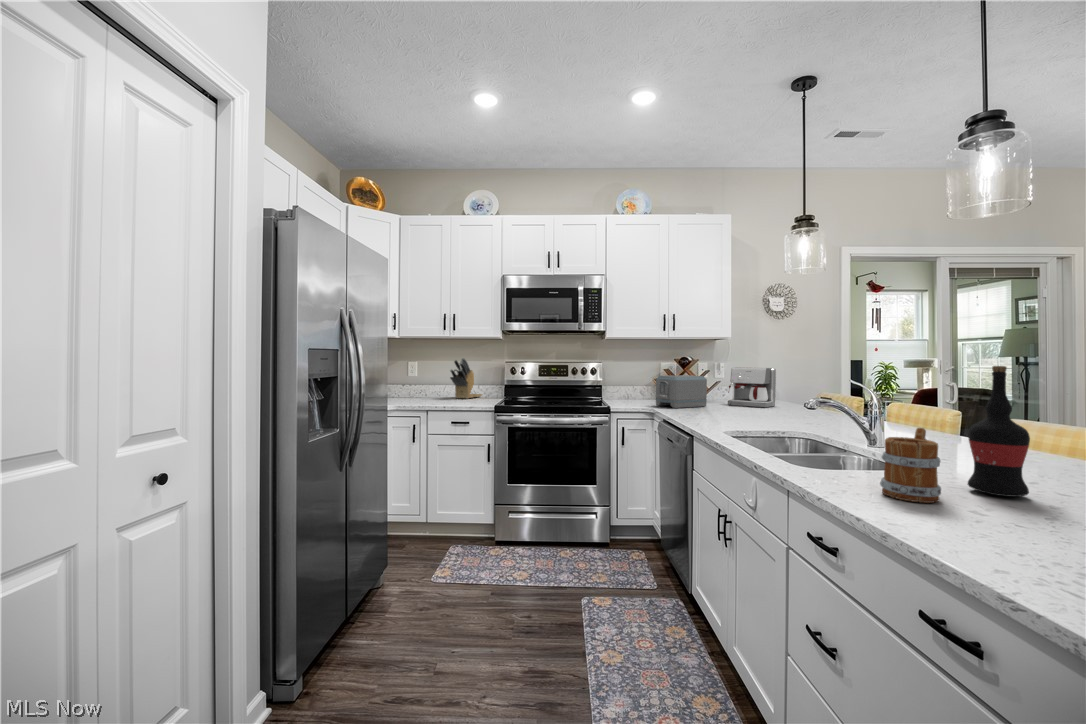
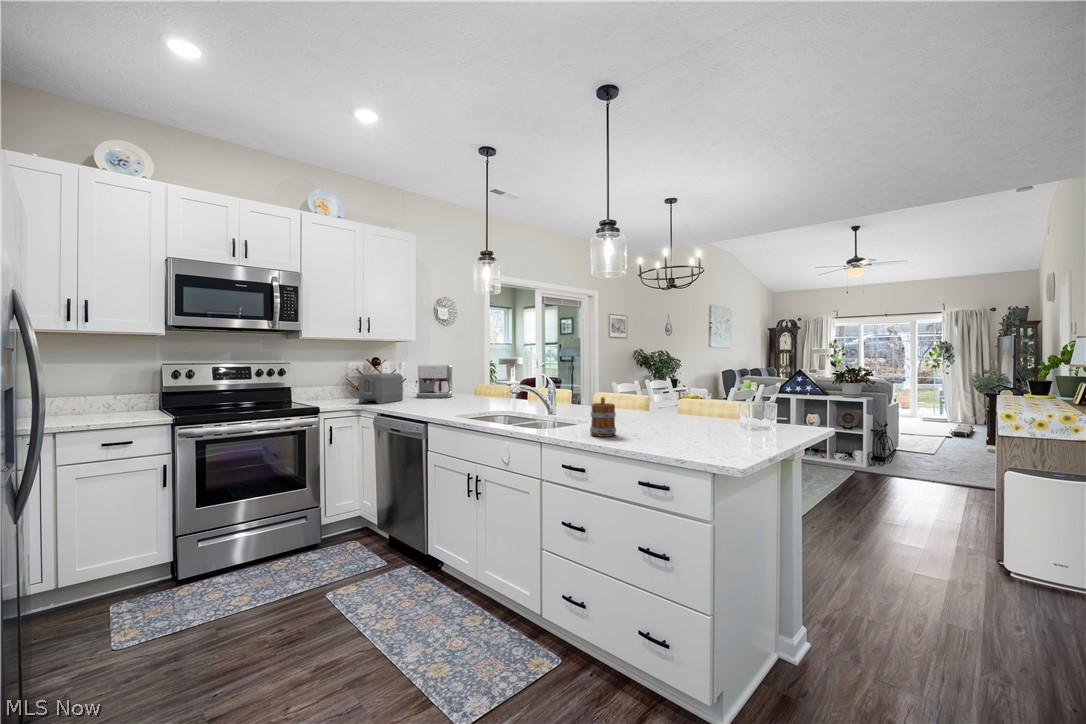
knife block: present [450,358,482,399] -> none [70,359,117,415]
wine bottle: present [968,366,1030,497] -> none [617,362,640,429]

